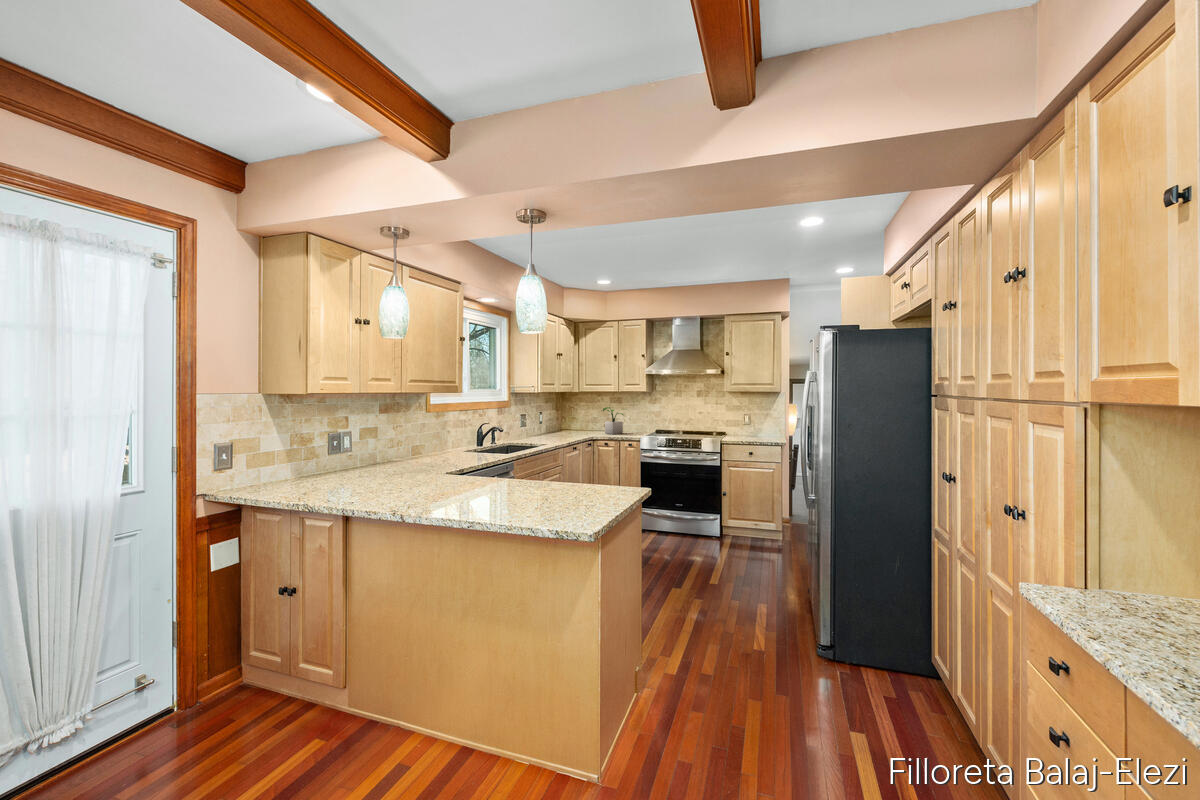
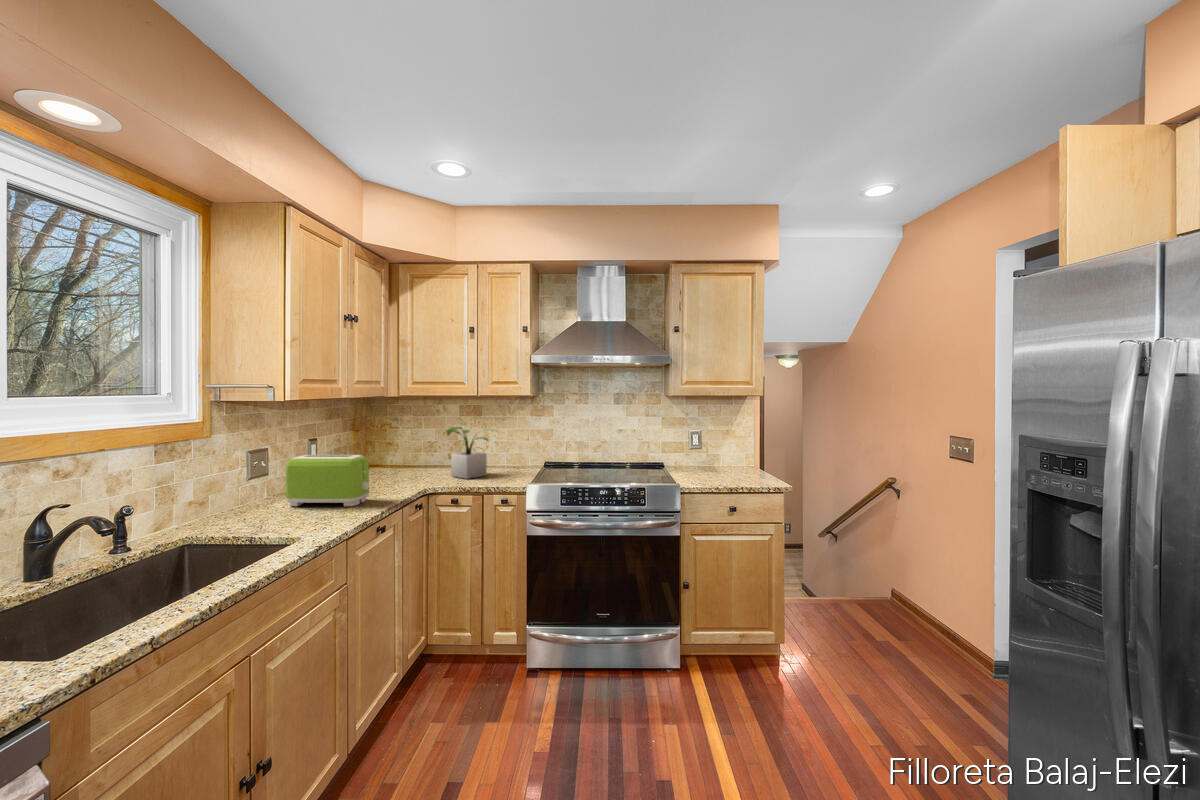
toaster: none [536,417,569,440] -> present [286,455,369,506]

